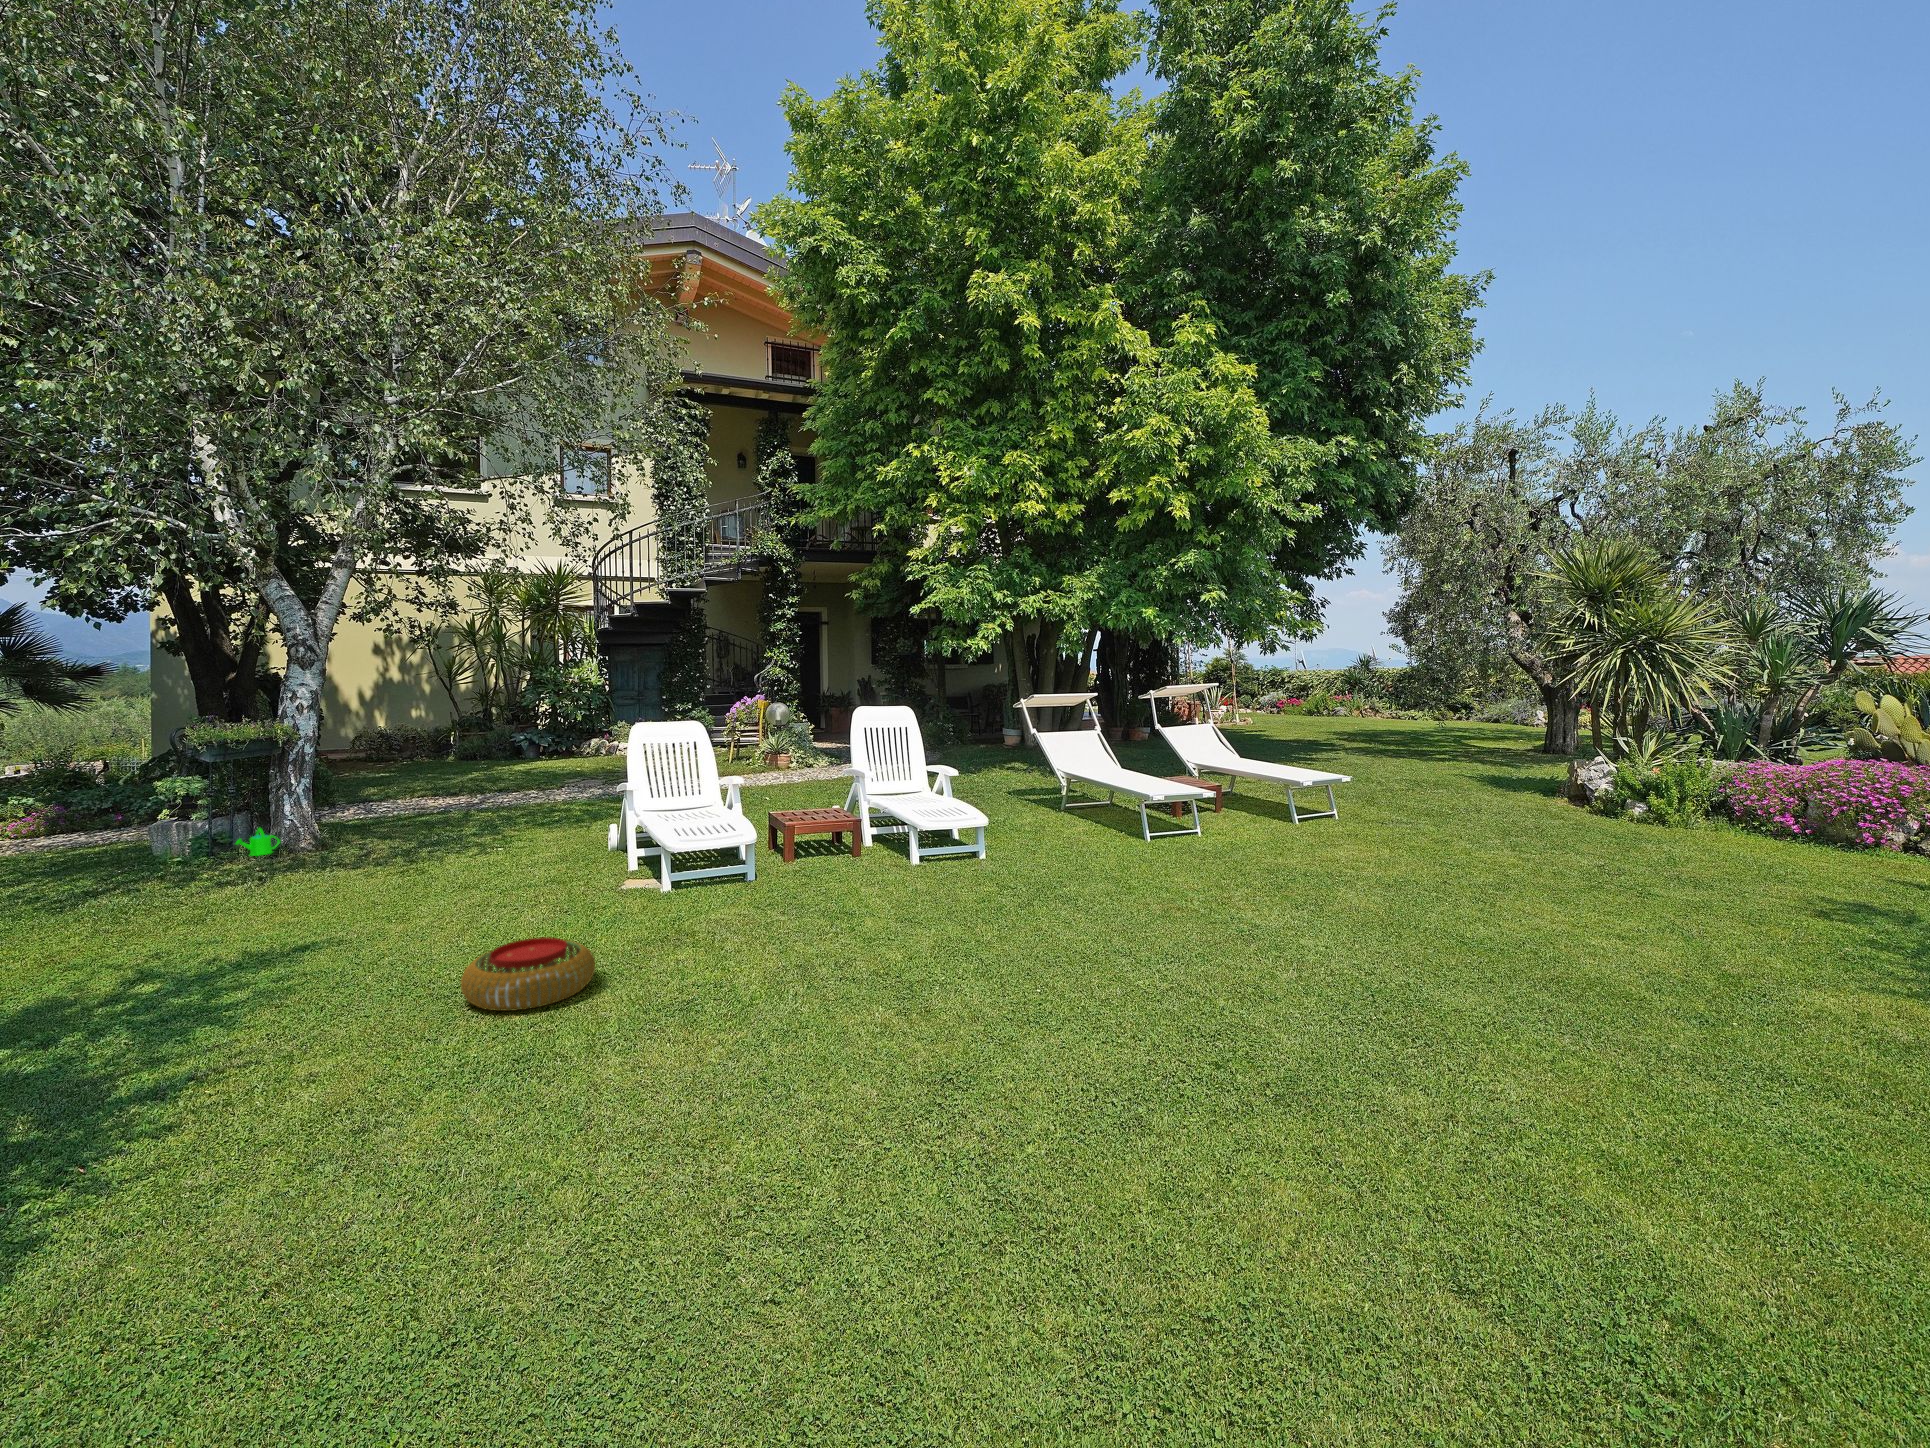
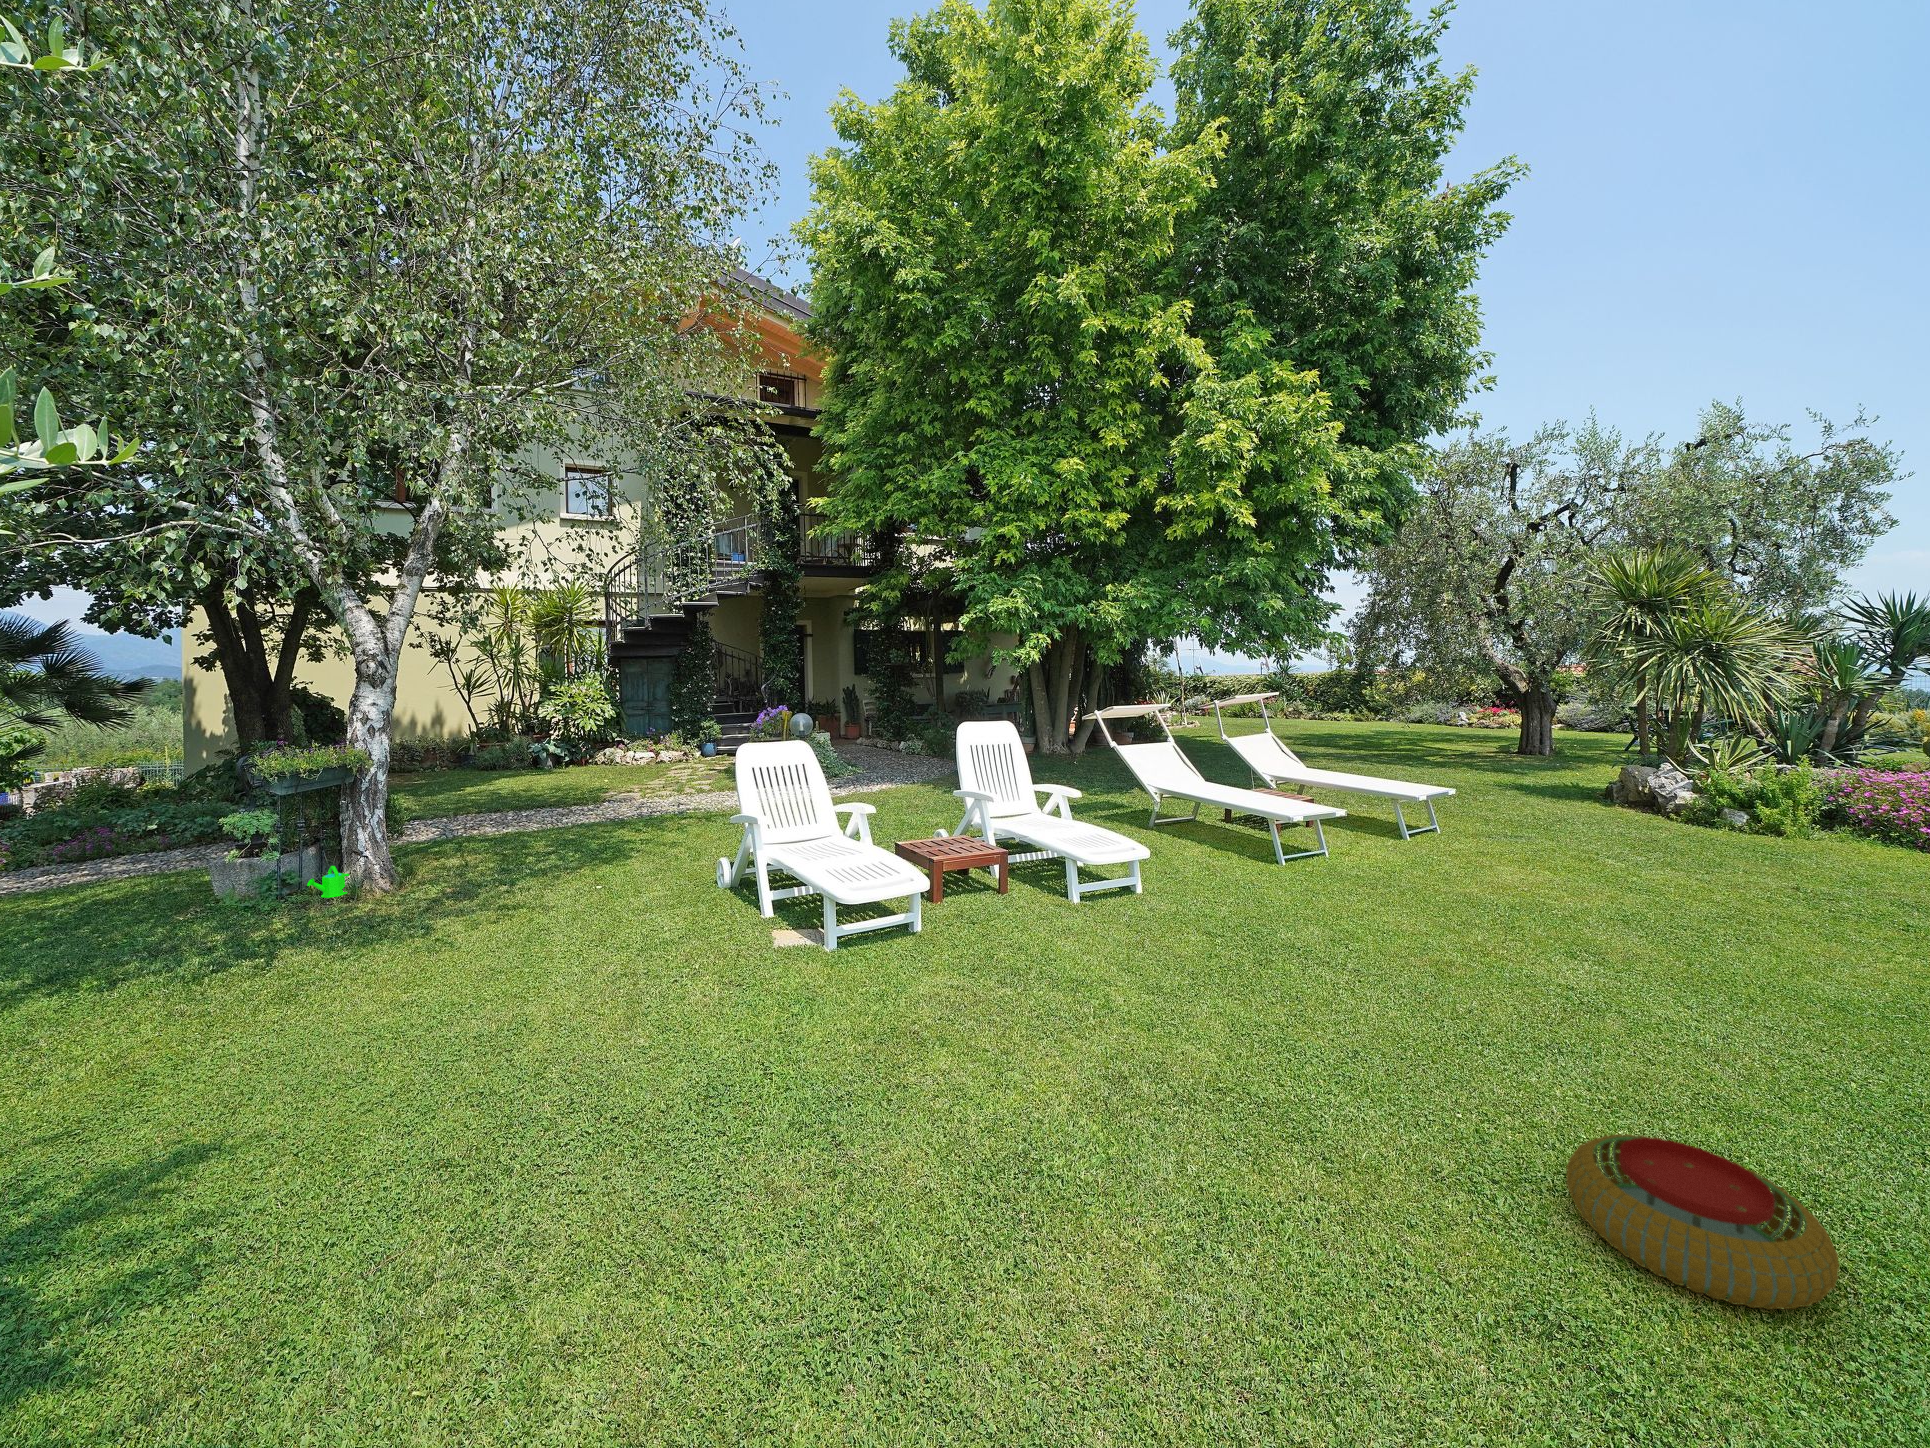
pouf: present [461,937,595,1011] -> present [1566,1134,1839,1310]

